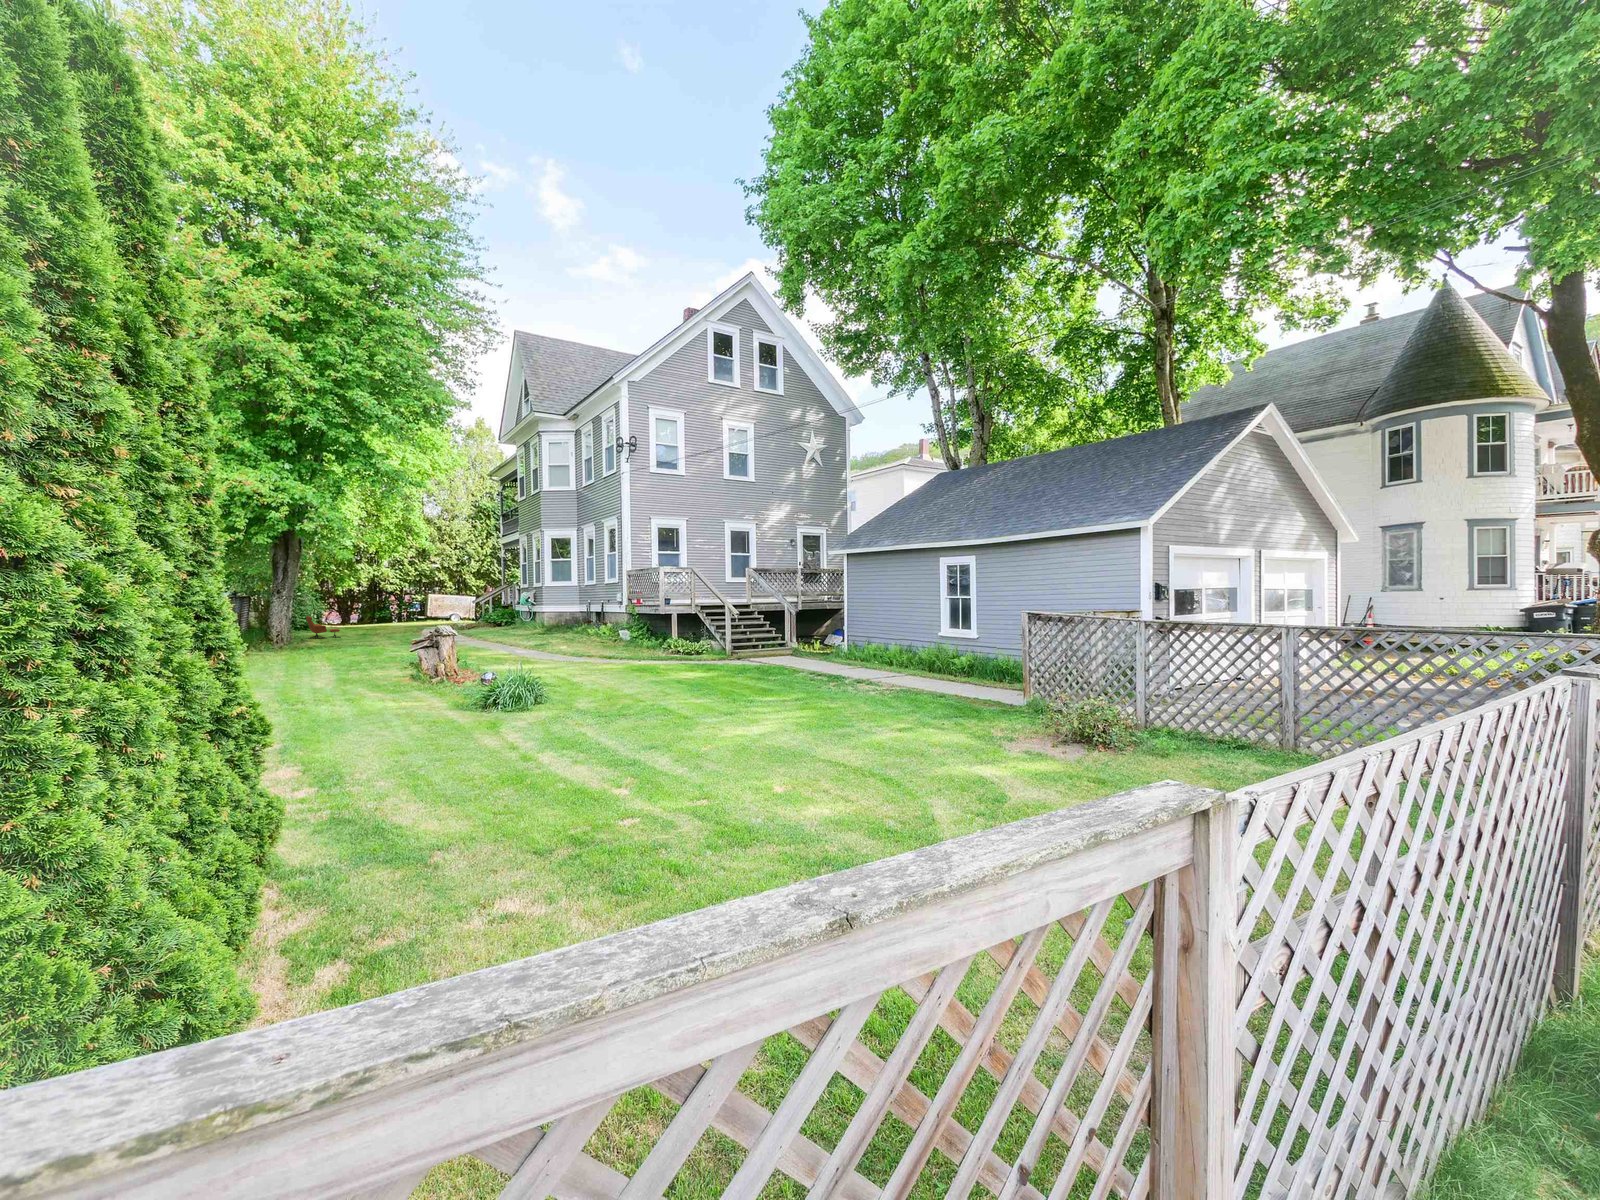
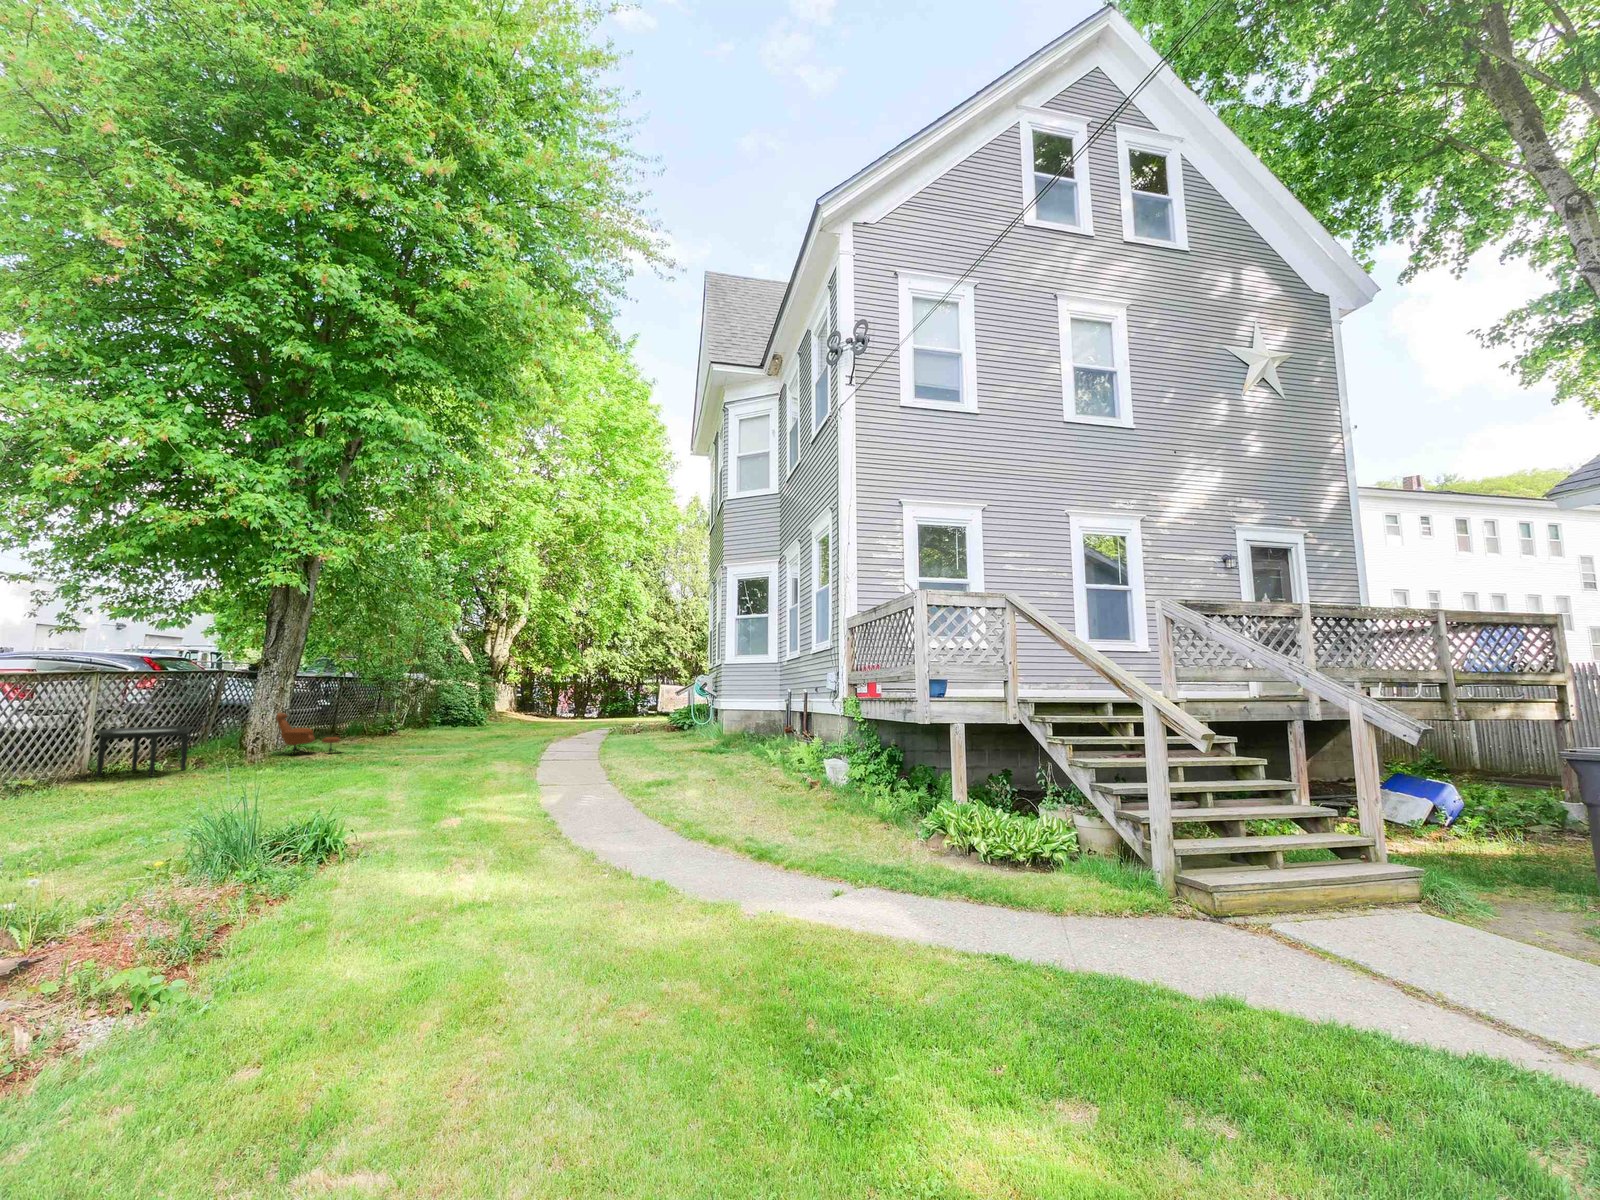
round table: none [263,622,305,646] -> present [96,726,193,777]

